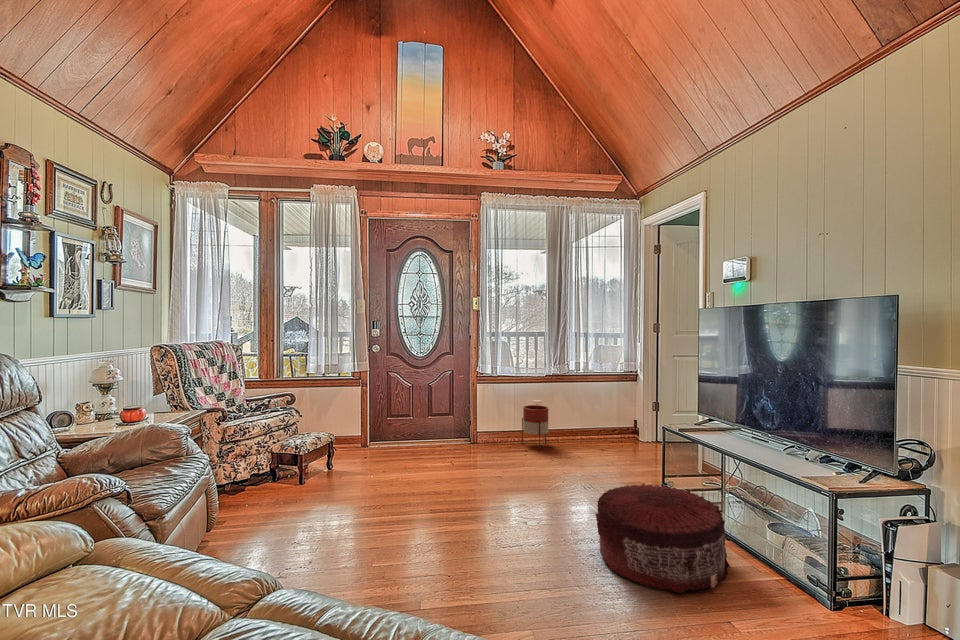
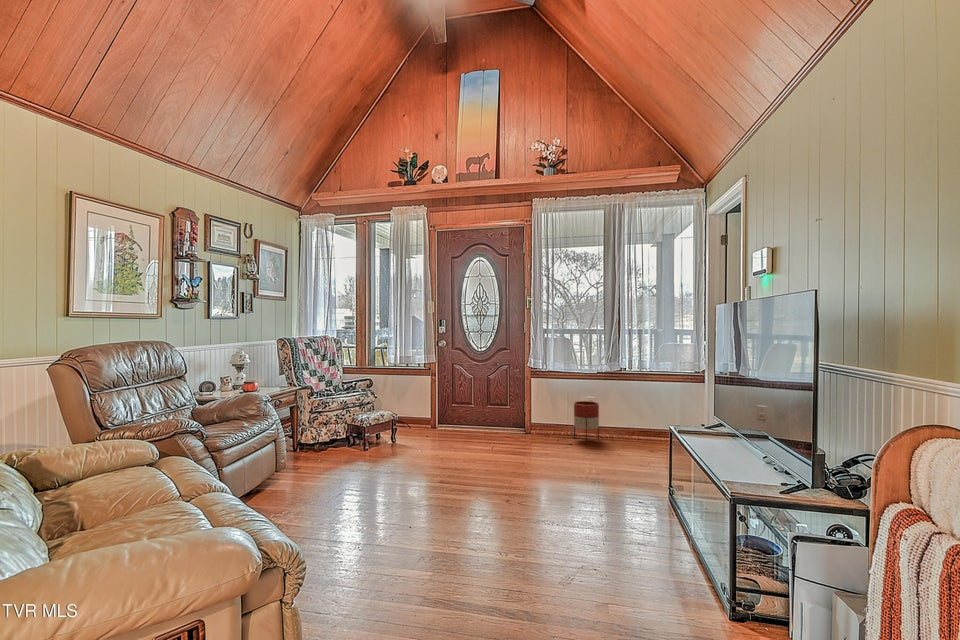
pouf: present [595,483,731,593] -> none [539,470,652,562]

